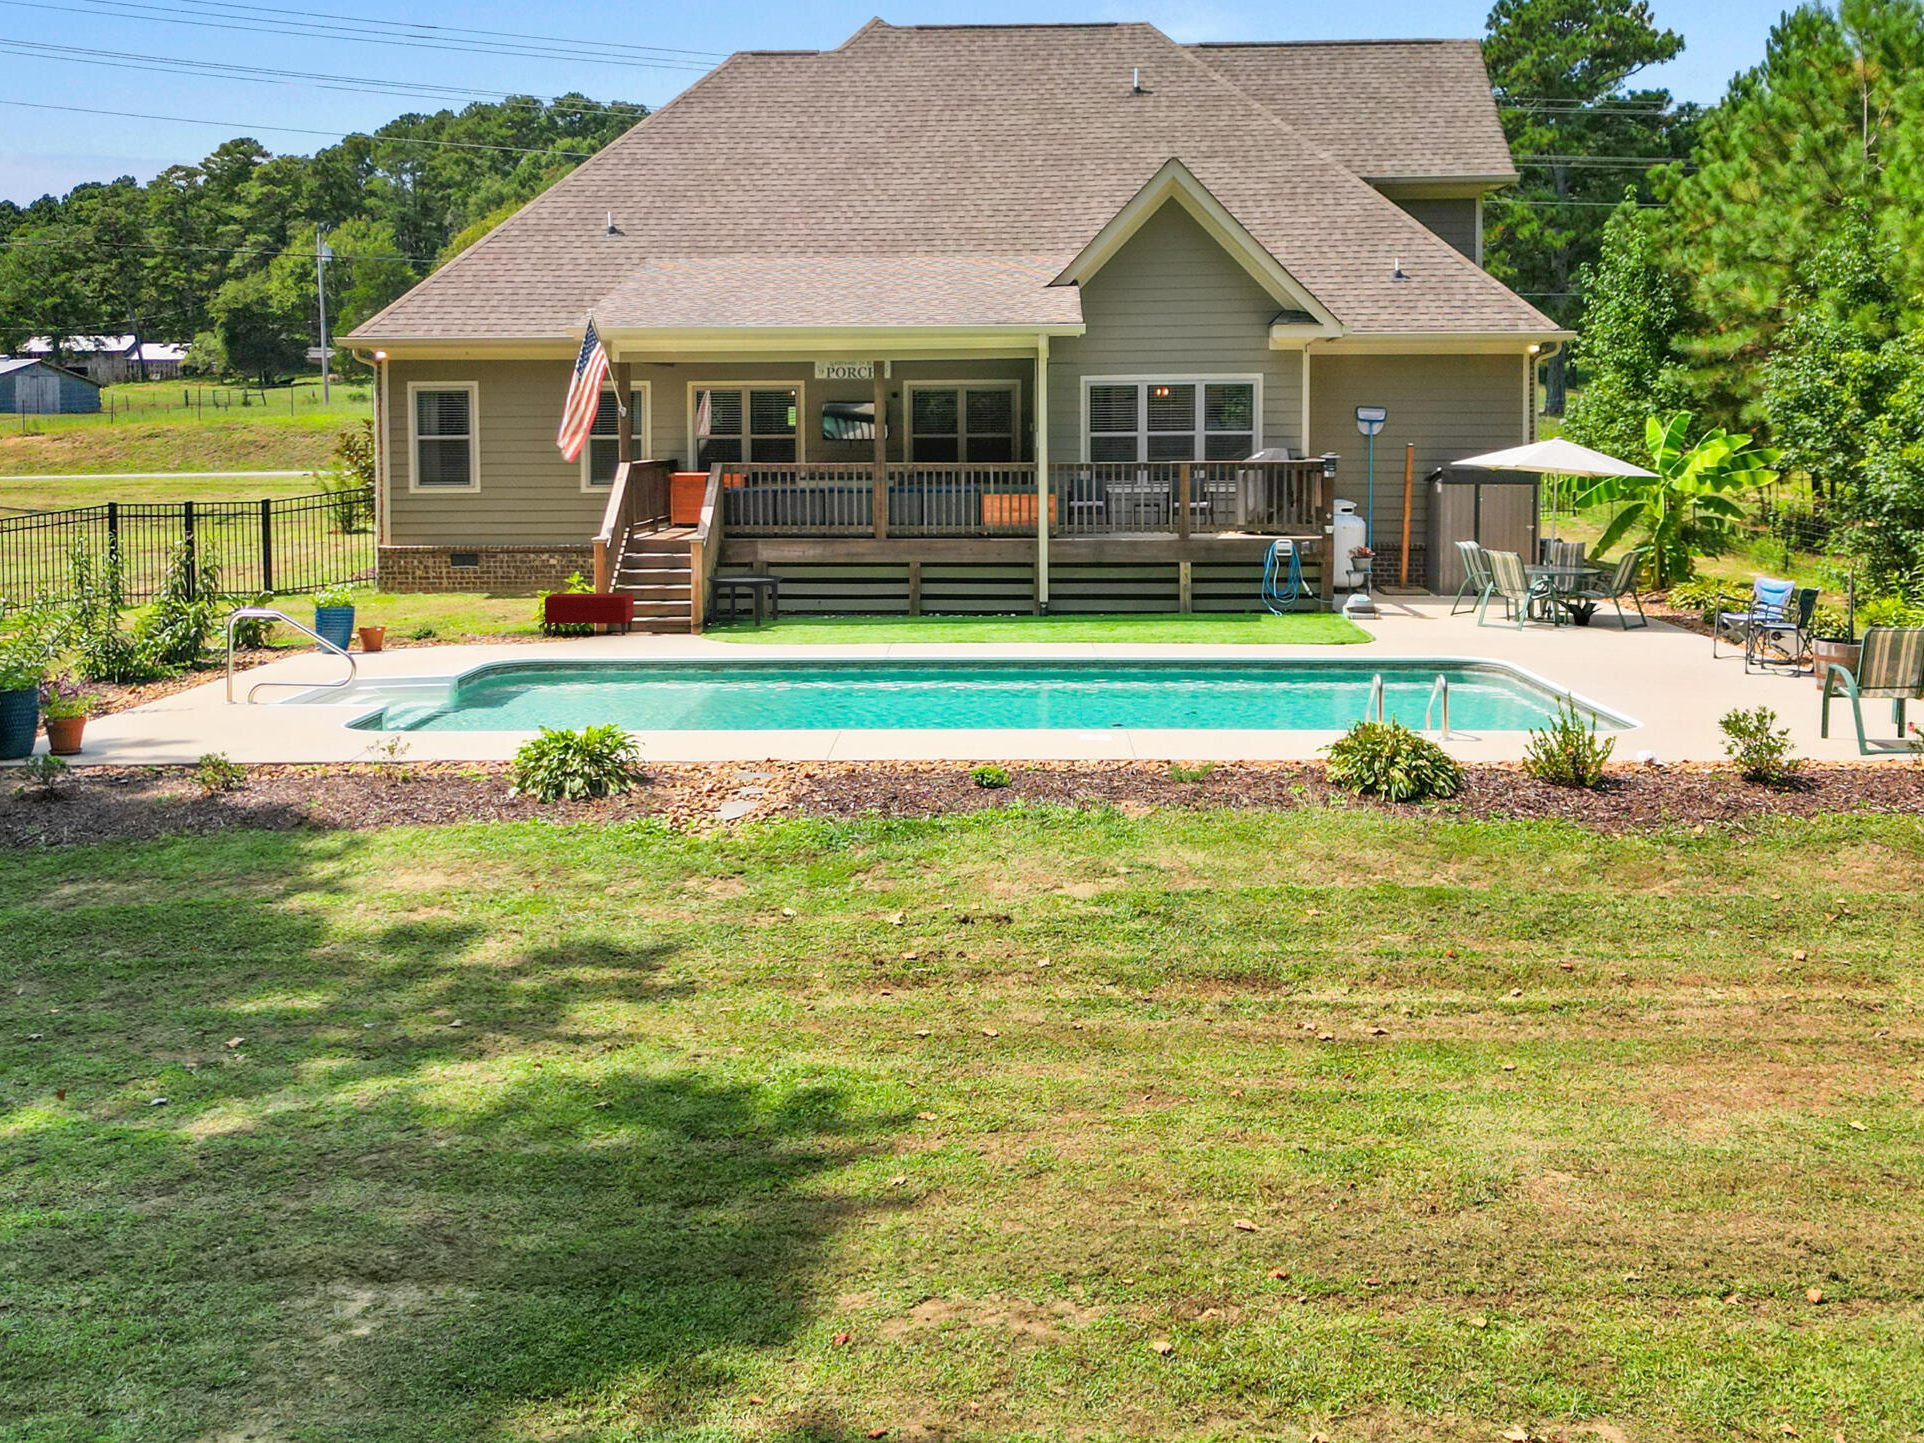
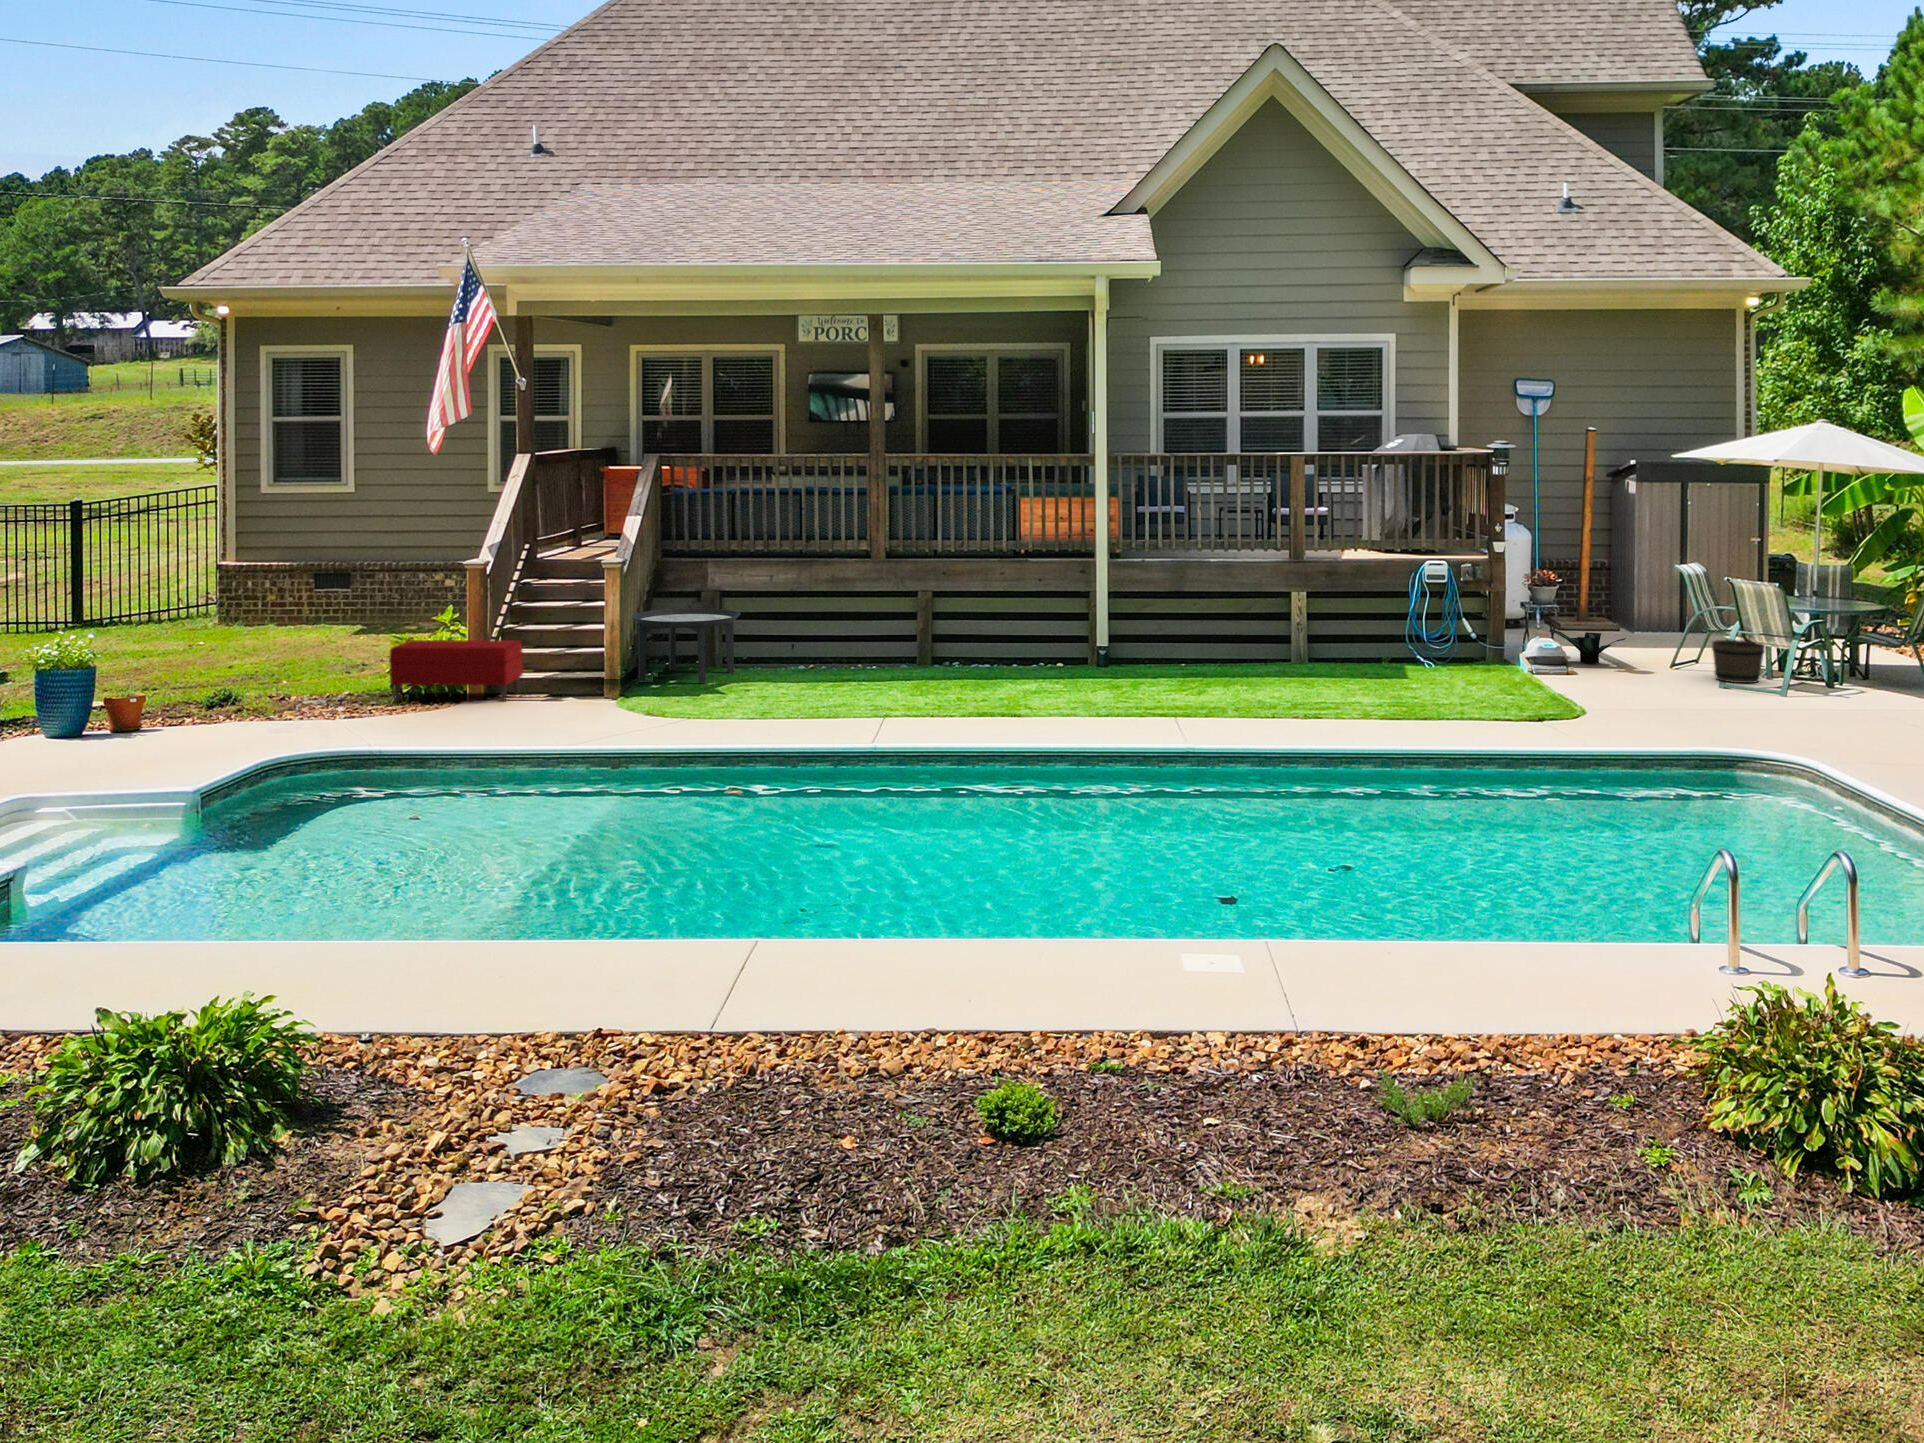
bucket: none [1476,591,1513,625] -> present [1712,636,1765,683]
potted plant: present [1552,600,1602,625] -> present [1549,629,1626,664]

